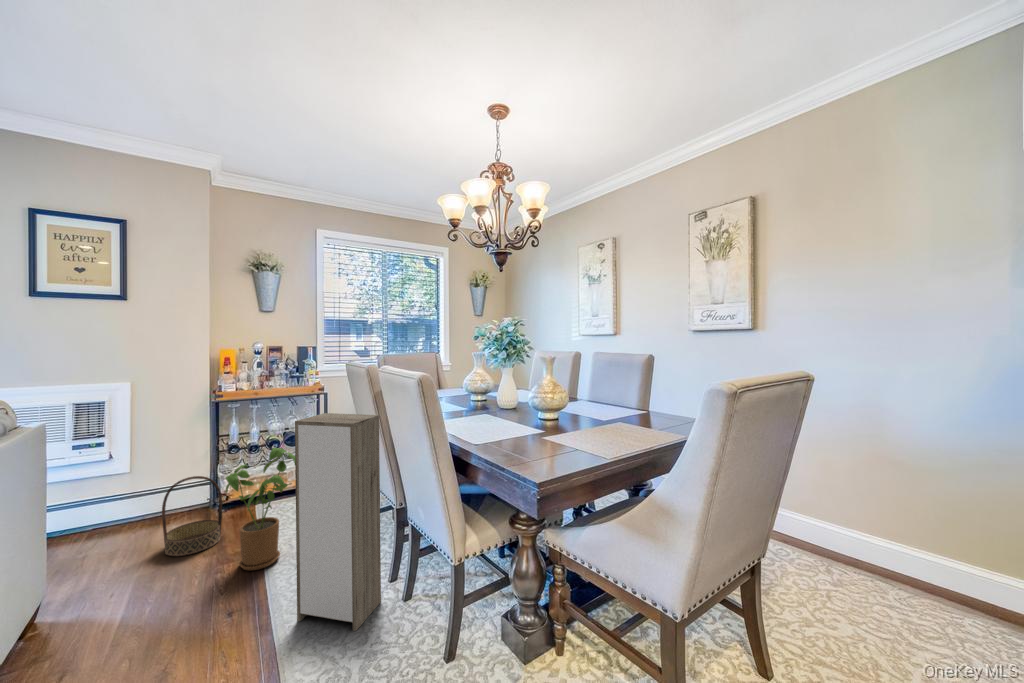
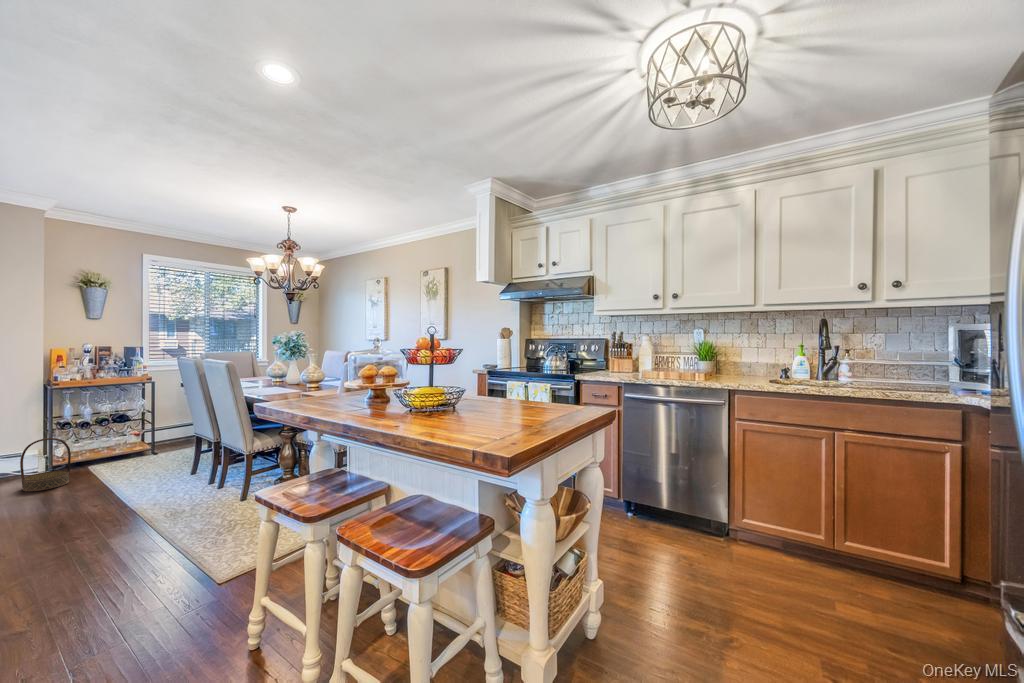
storage cabinet: present [295,413,381,631] -> none [148,387,204,501]
house plant: present [226,448,295,570] -> none [82,414,139,490]

